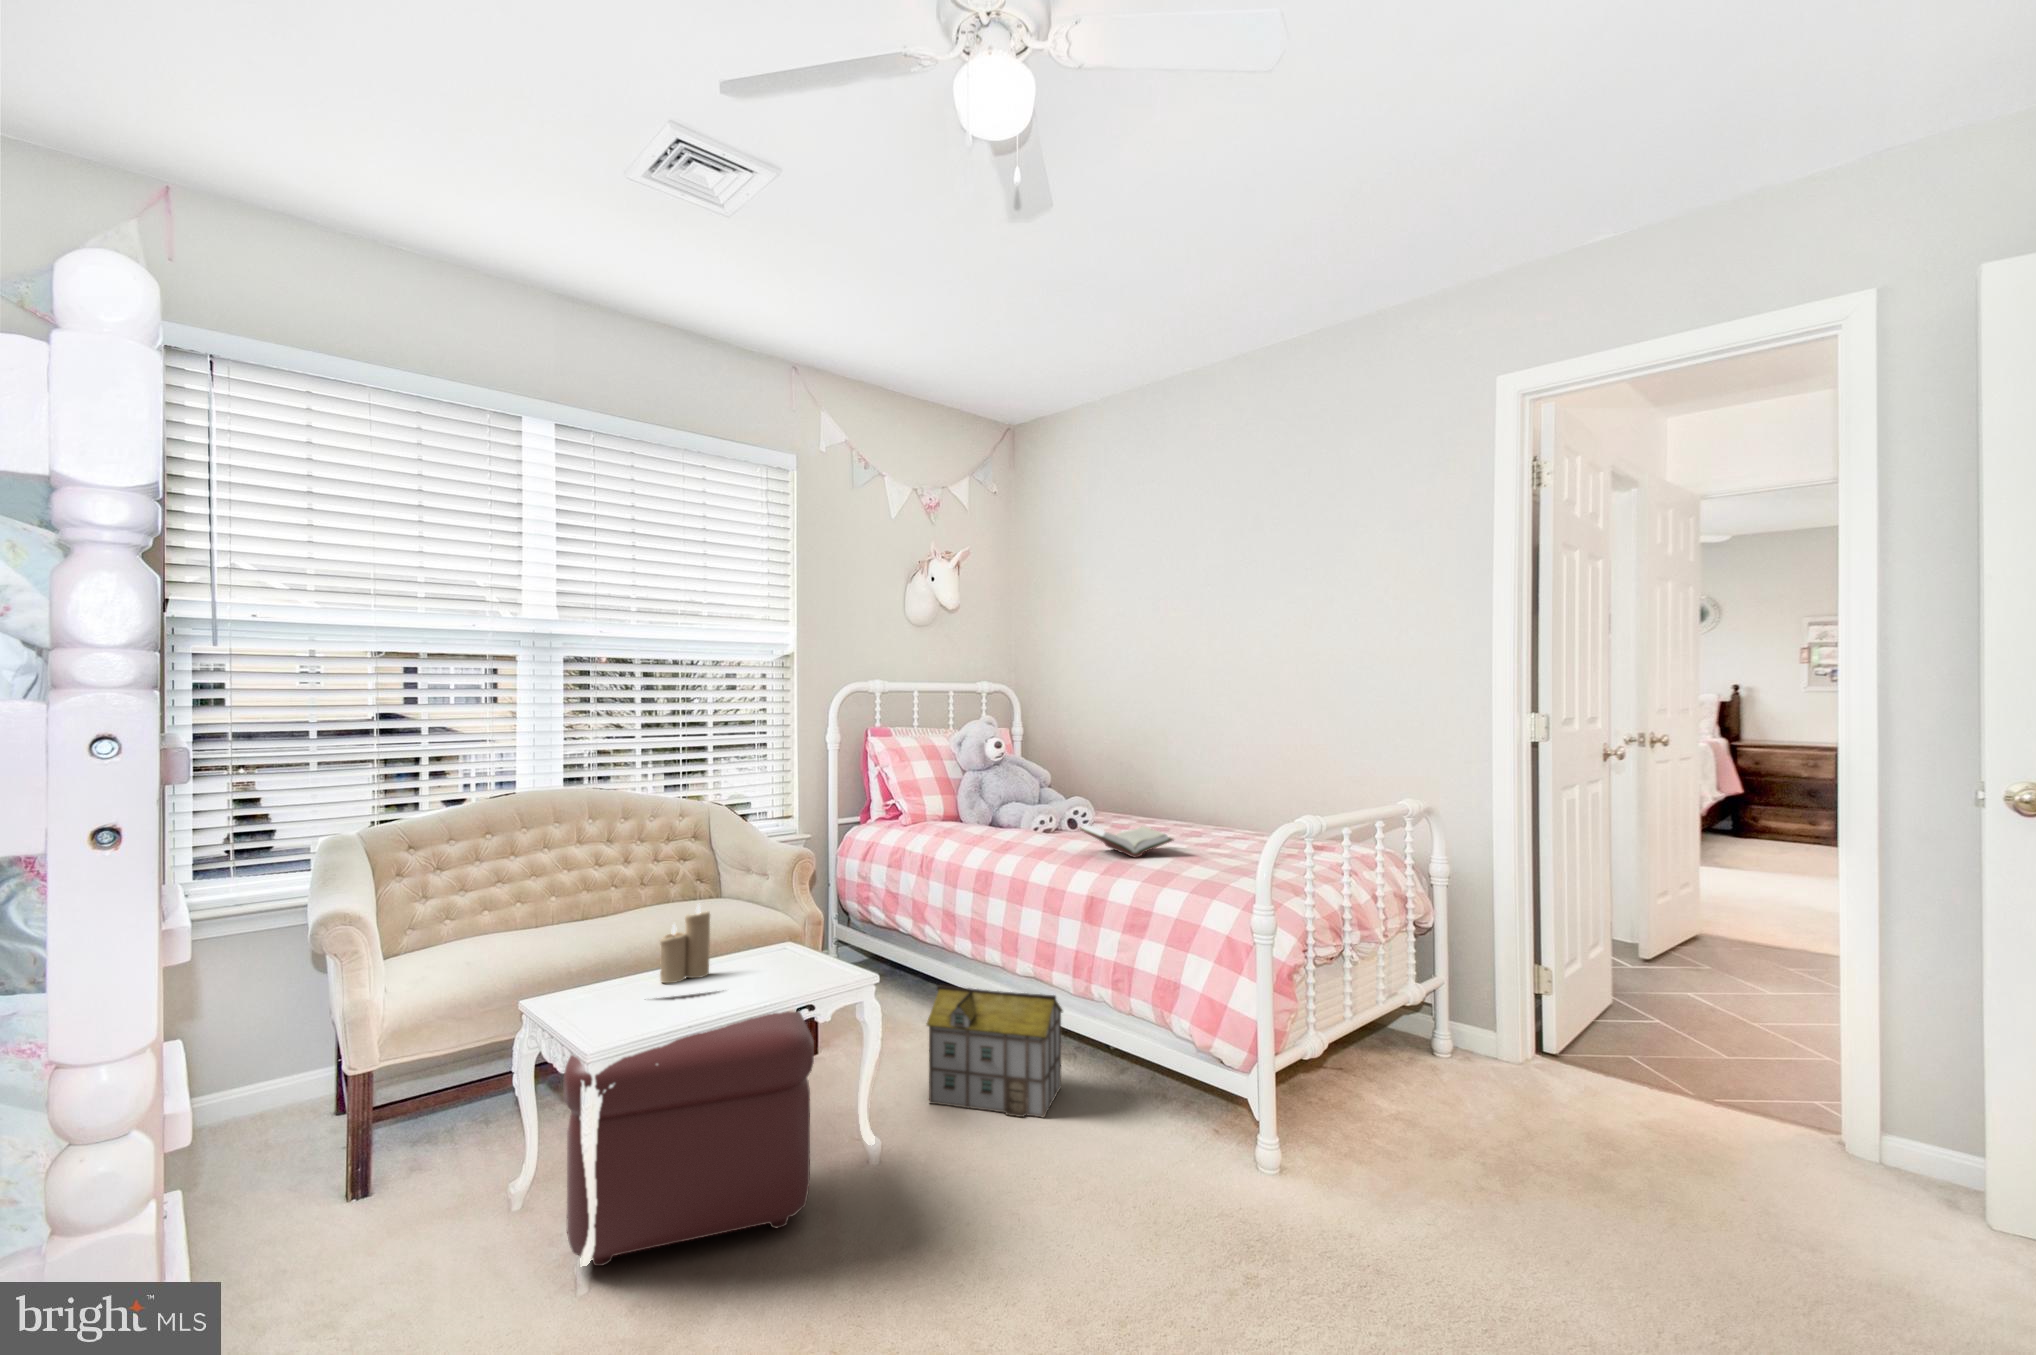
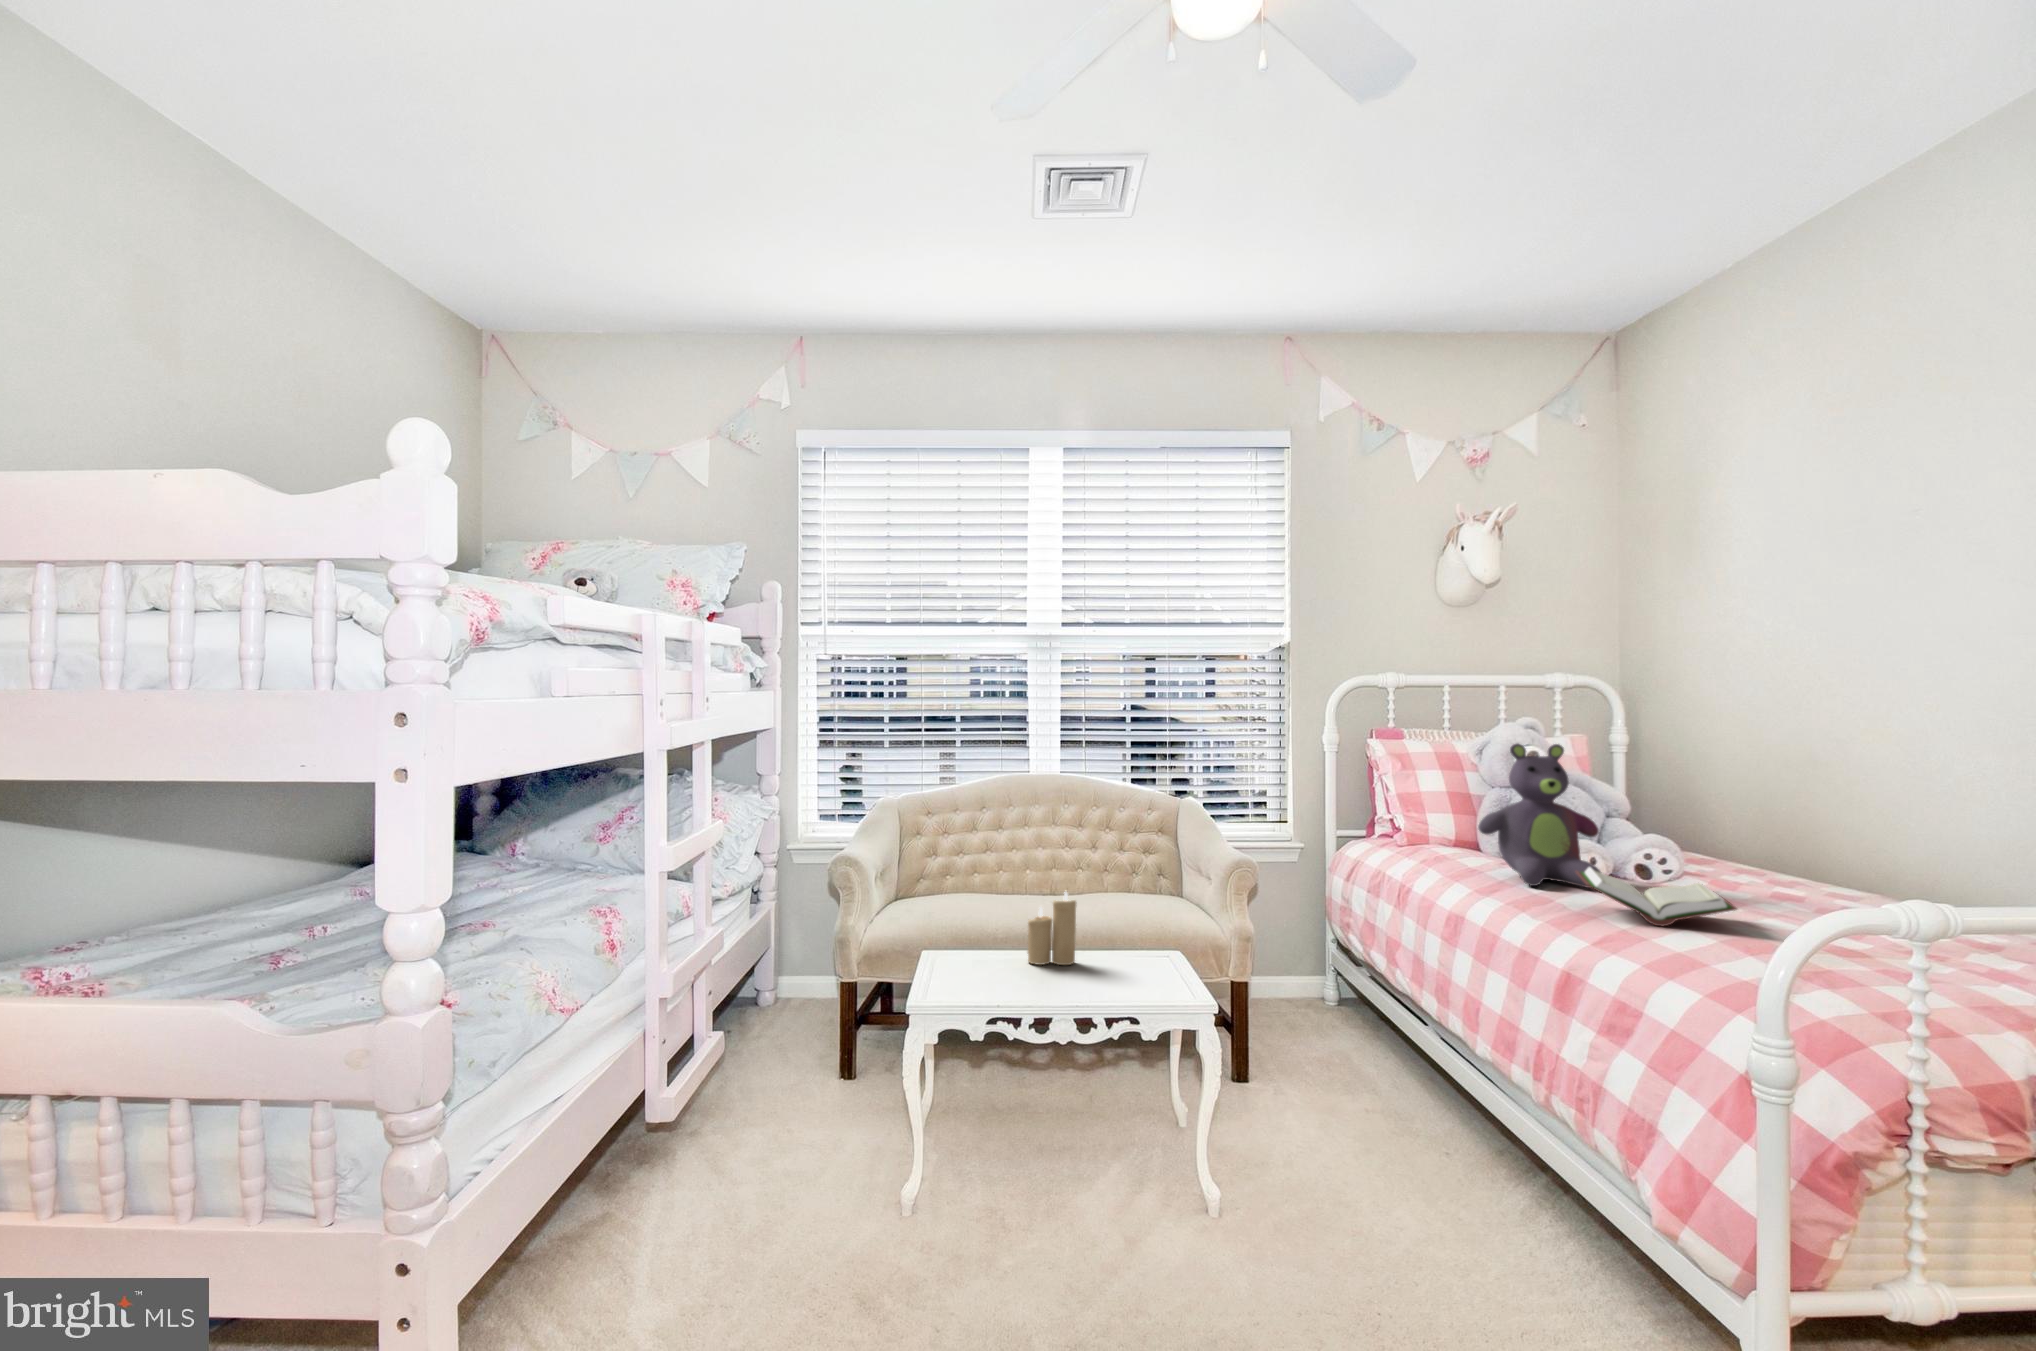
stuffed bear: none [994,737,1077,843] -> present [1478,744,1601,888]
toy house: present [927,985,1063,1118] -> none [1322,1038,1521,1254]
ottoman: present [564,991,814,1266] -> none [892,972,1145,1245]

